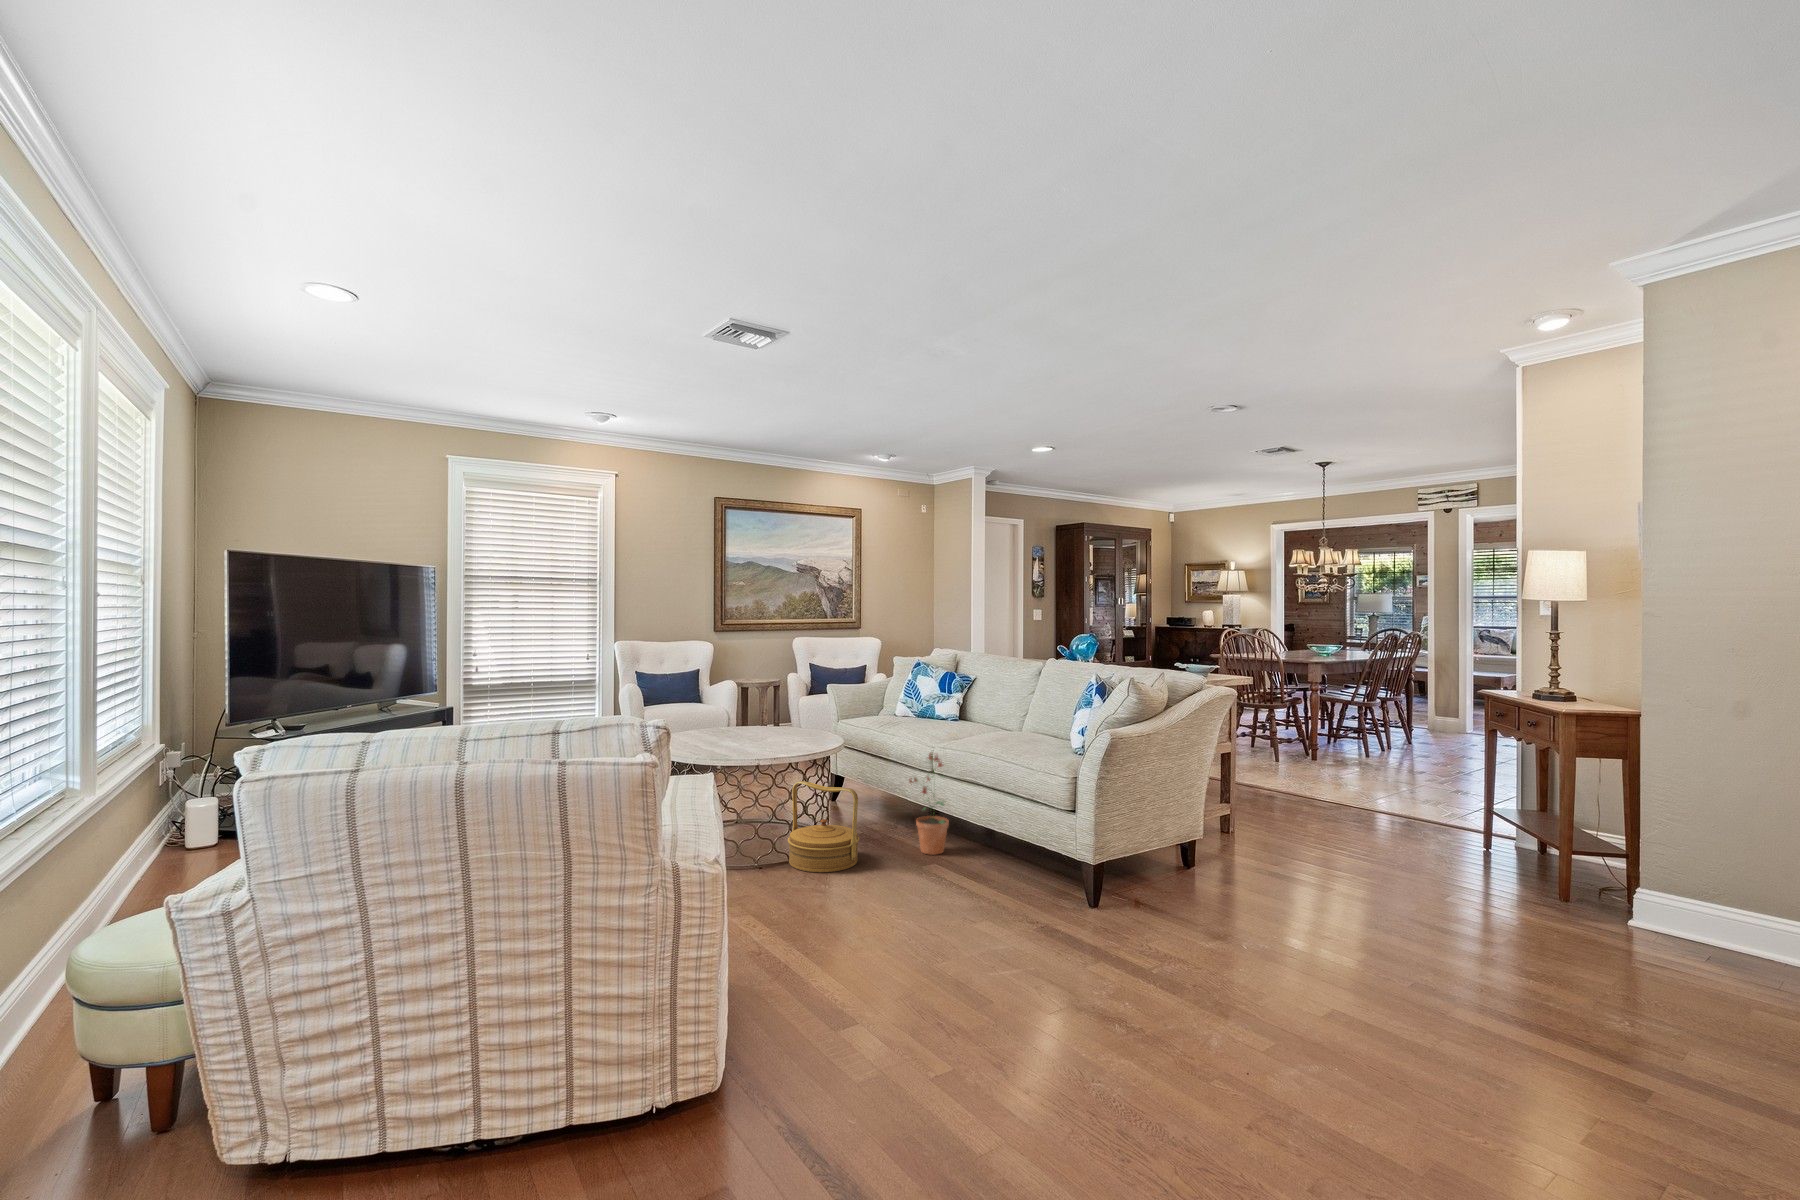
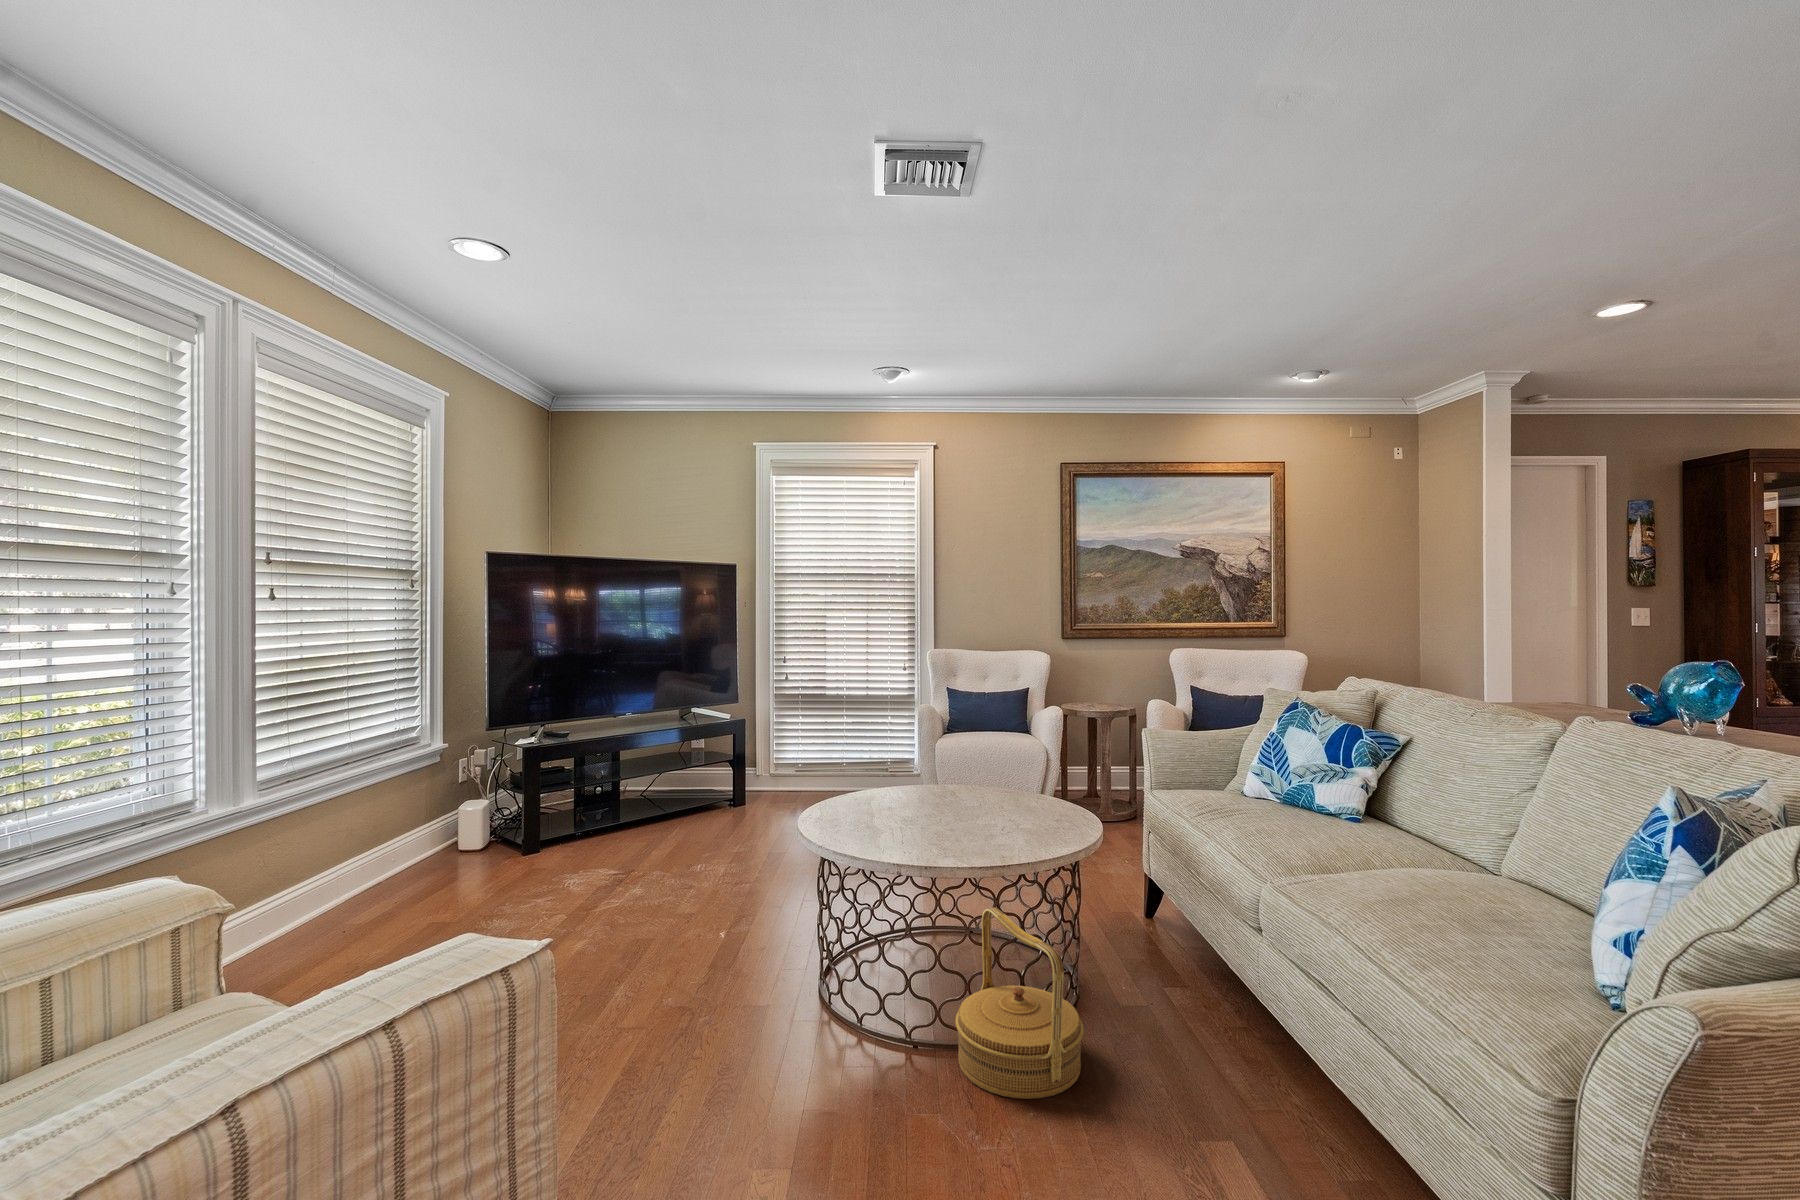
potted plant: present [909,753,949,855] -> none [1197,895,1277,1113]

